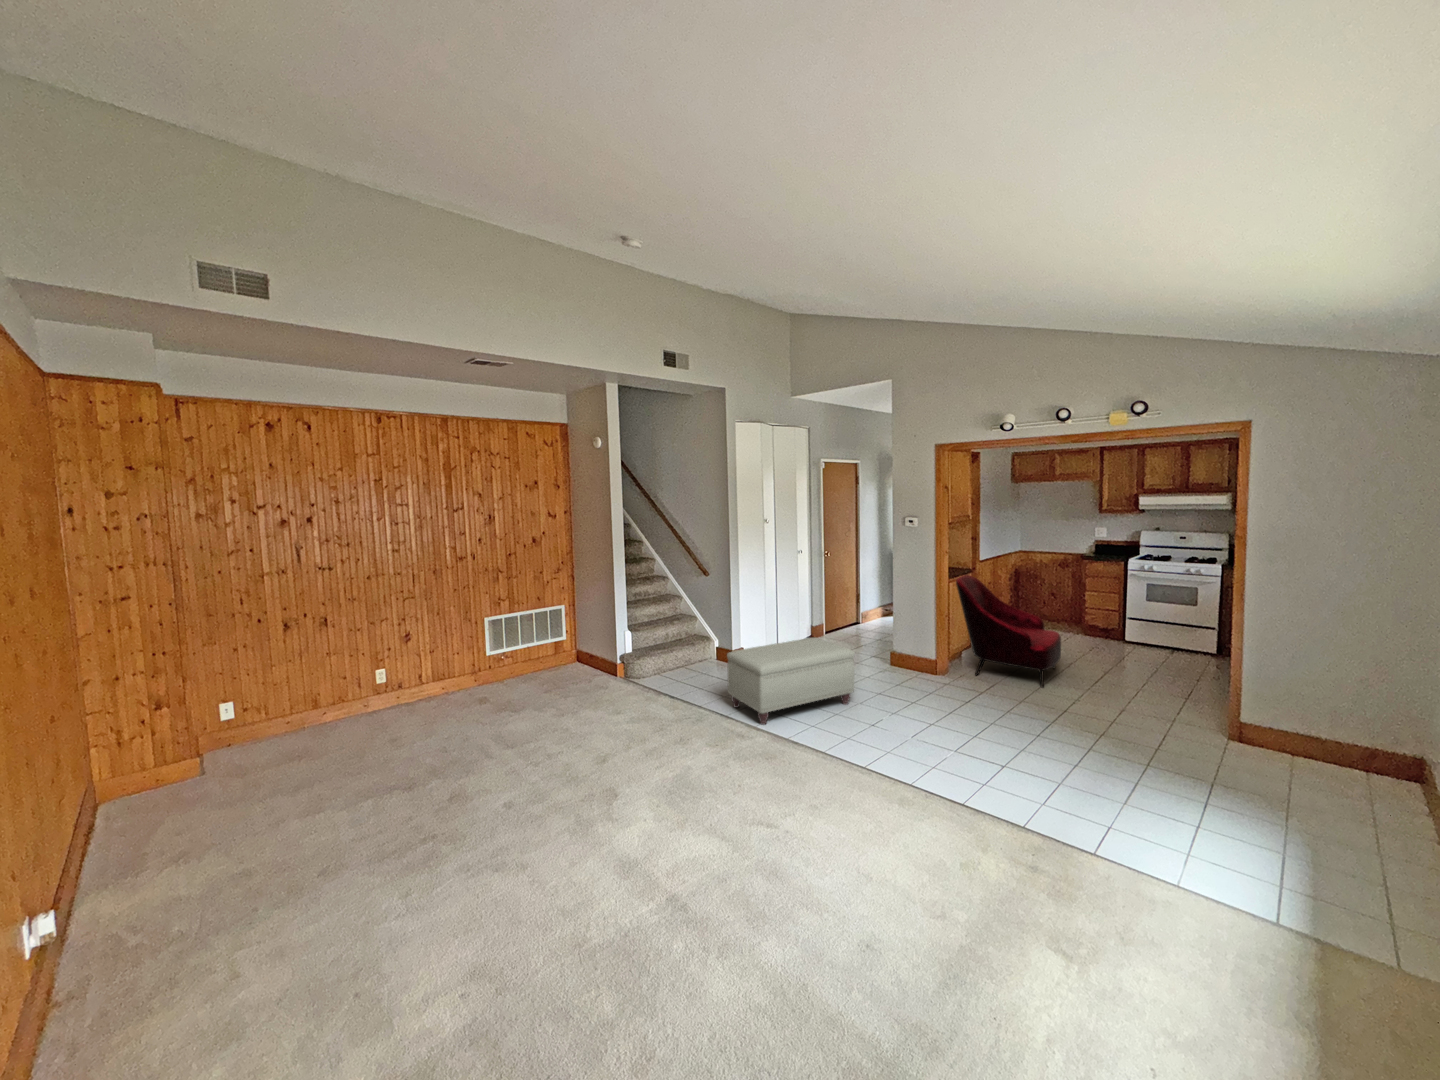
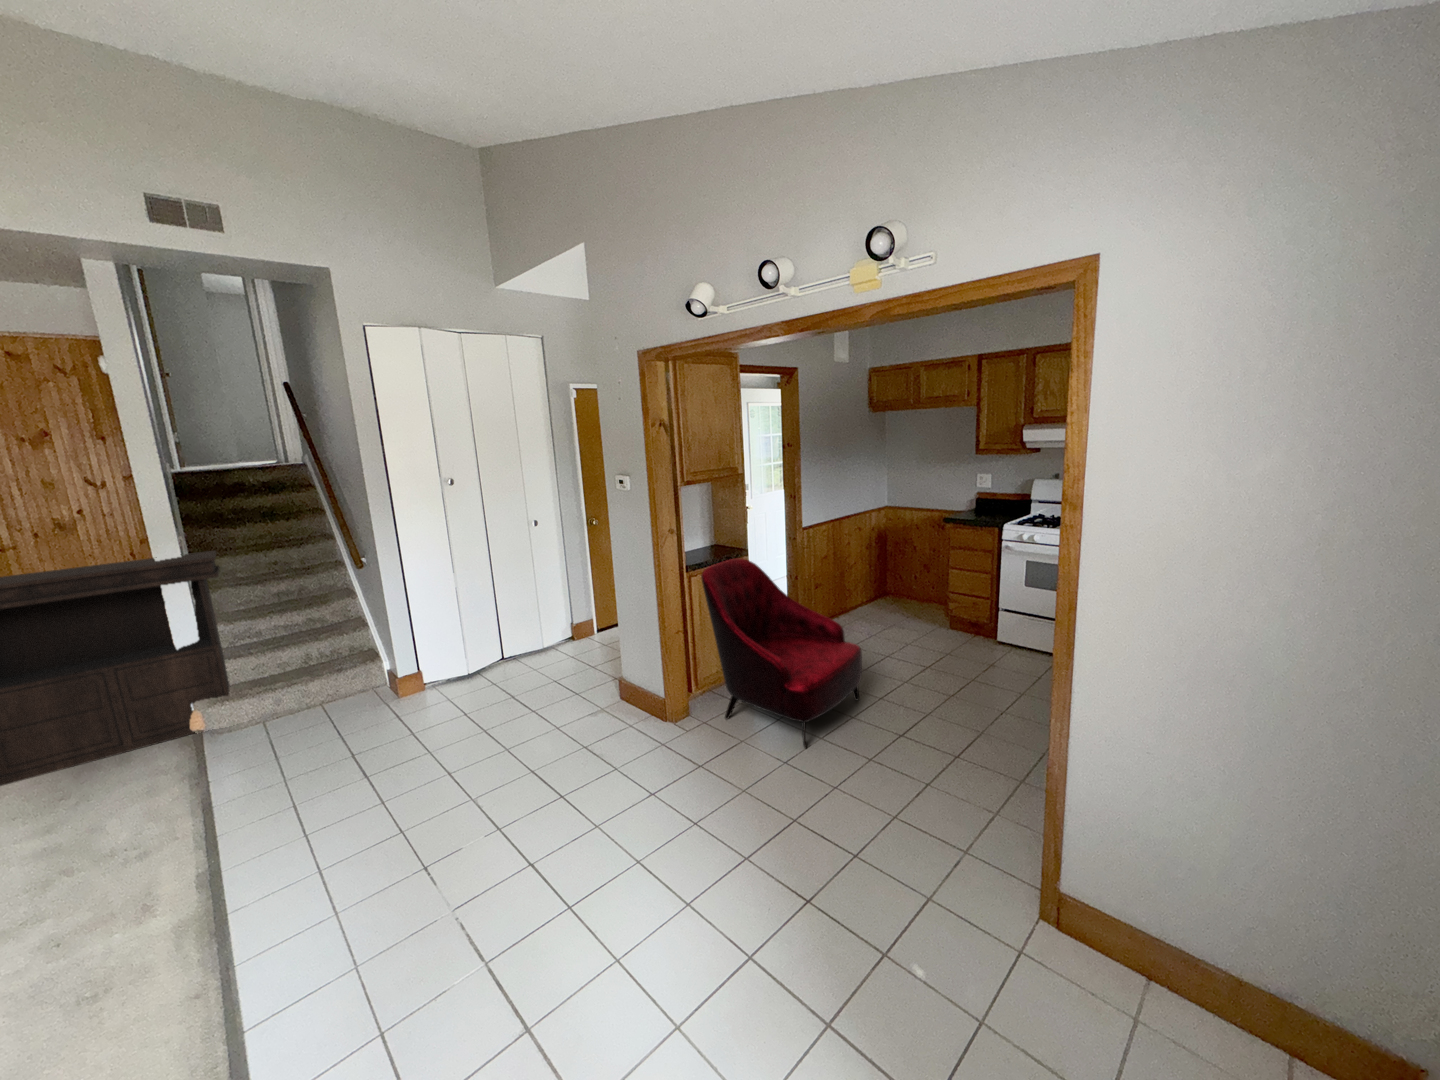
console table: none [512,560,642,700] -> present [0,551,229,786]
ottoman: present [727,638,855,725] -> none [205,677,462,862]

